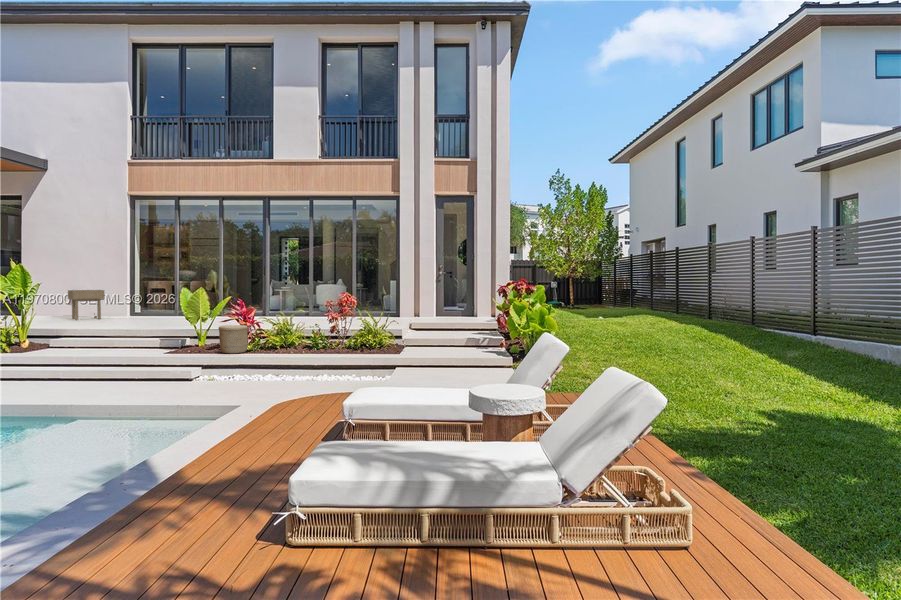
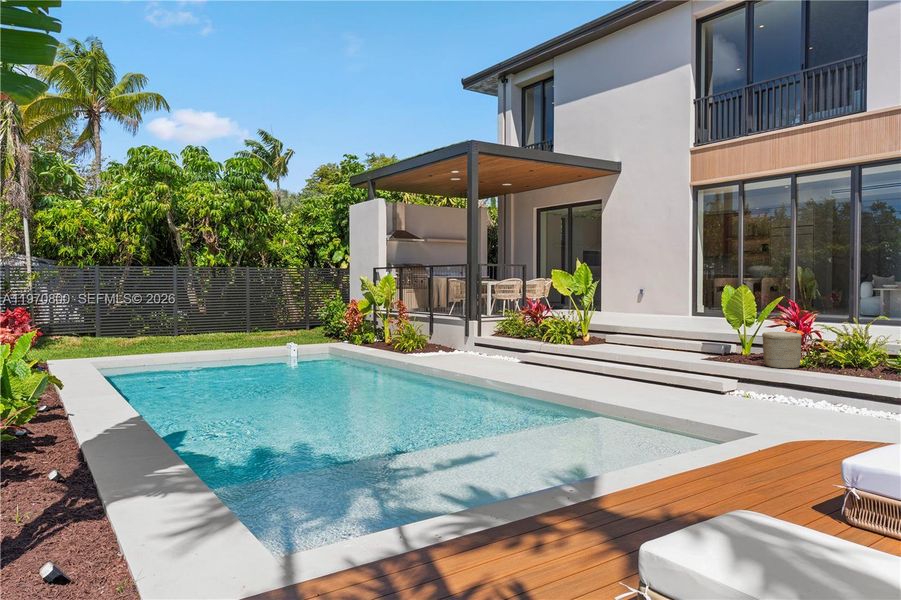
side table: present [68,290,105,320] -> none [632,287,663,317]

